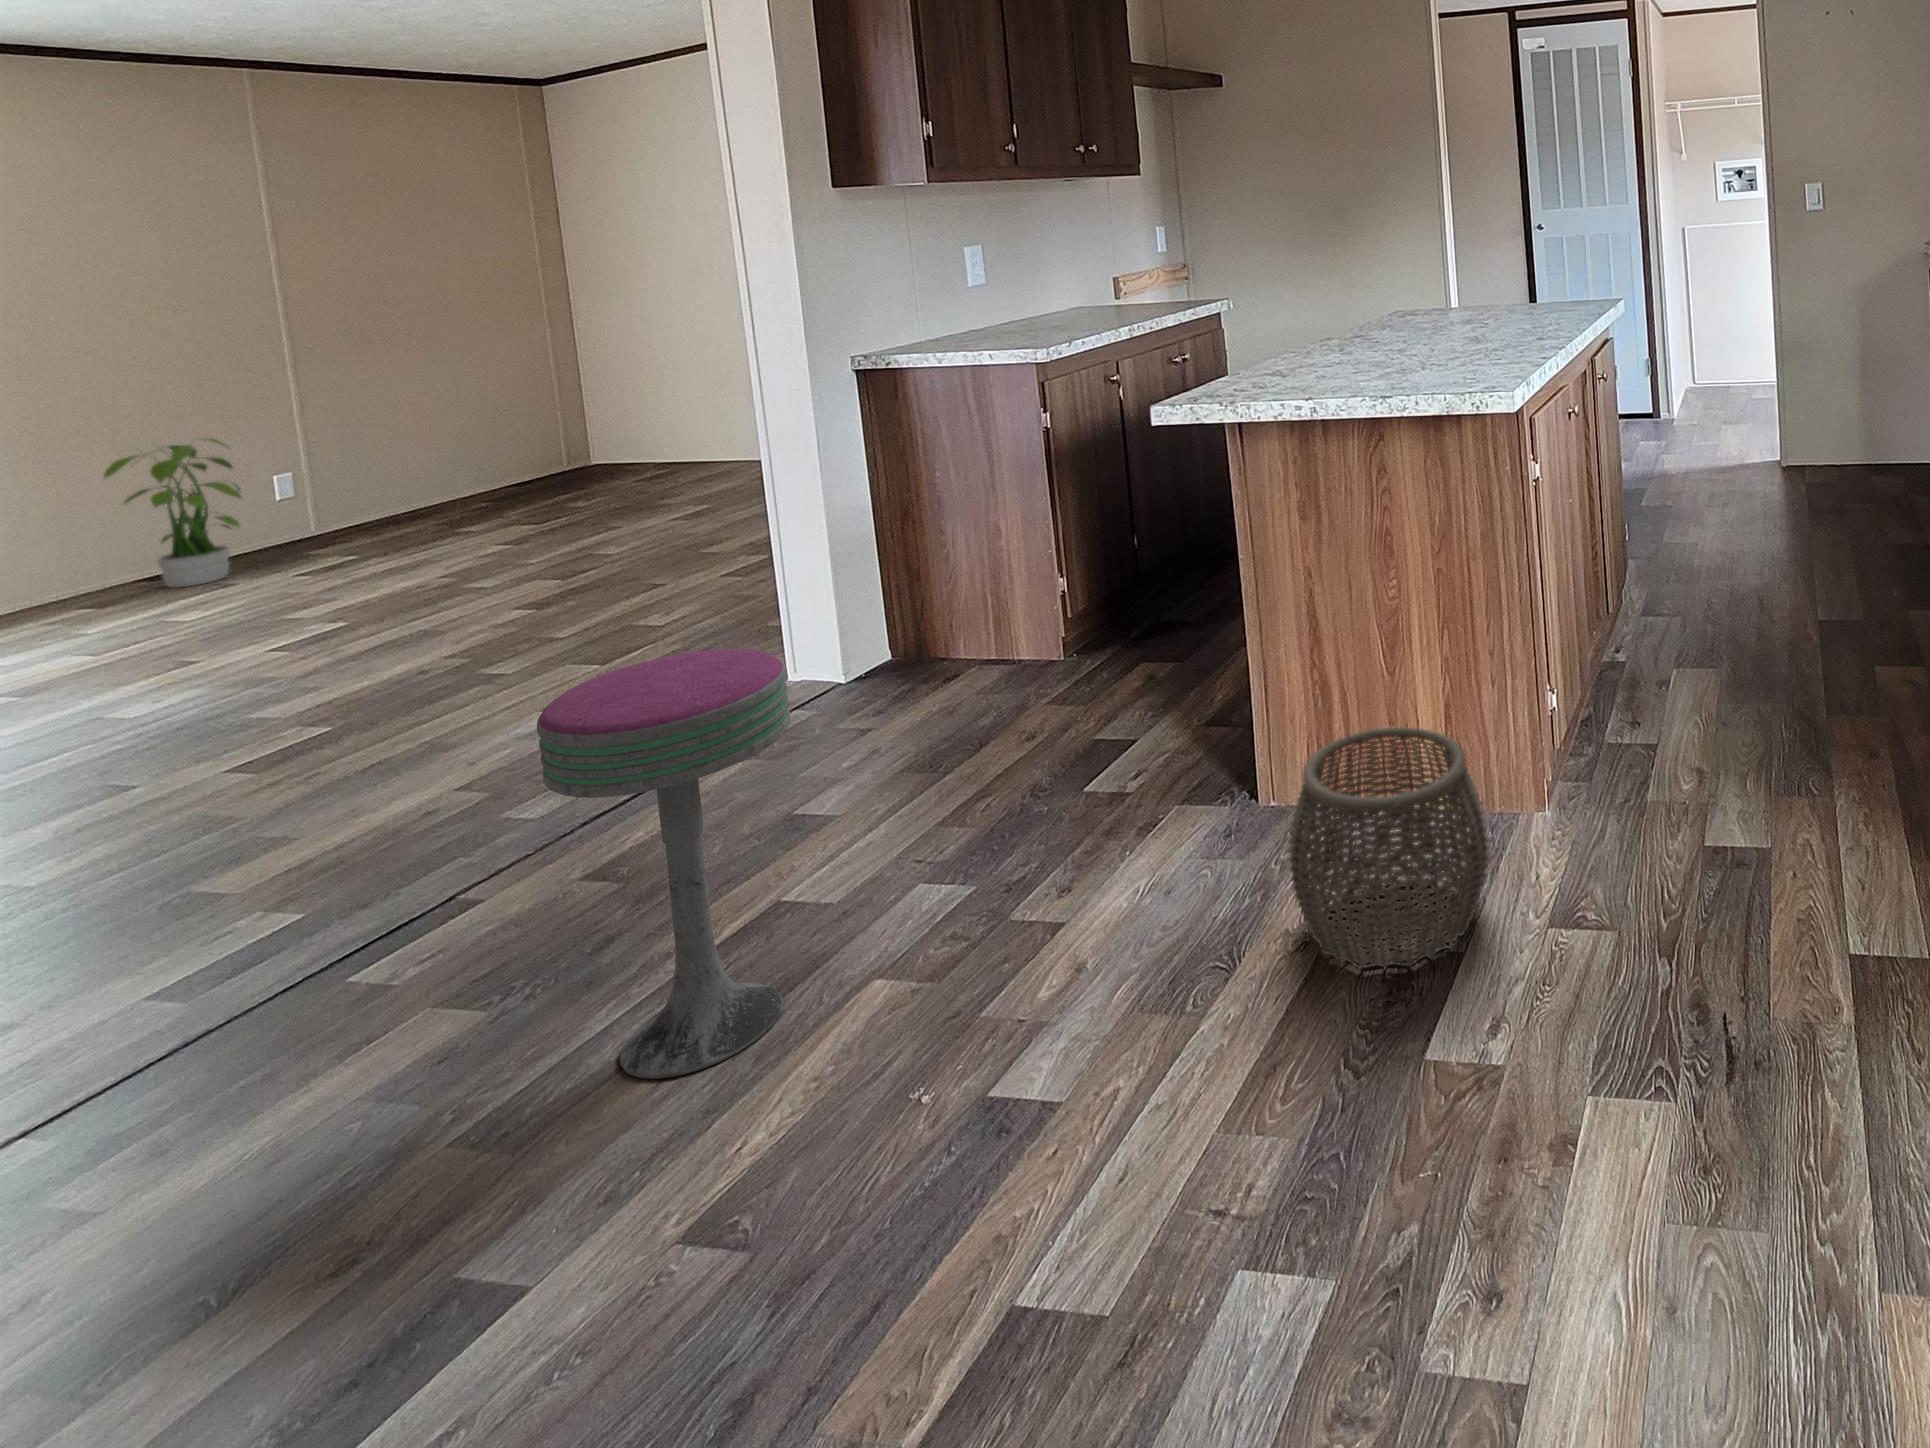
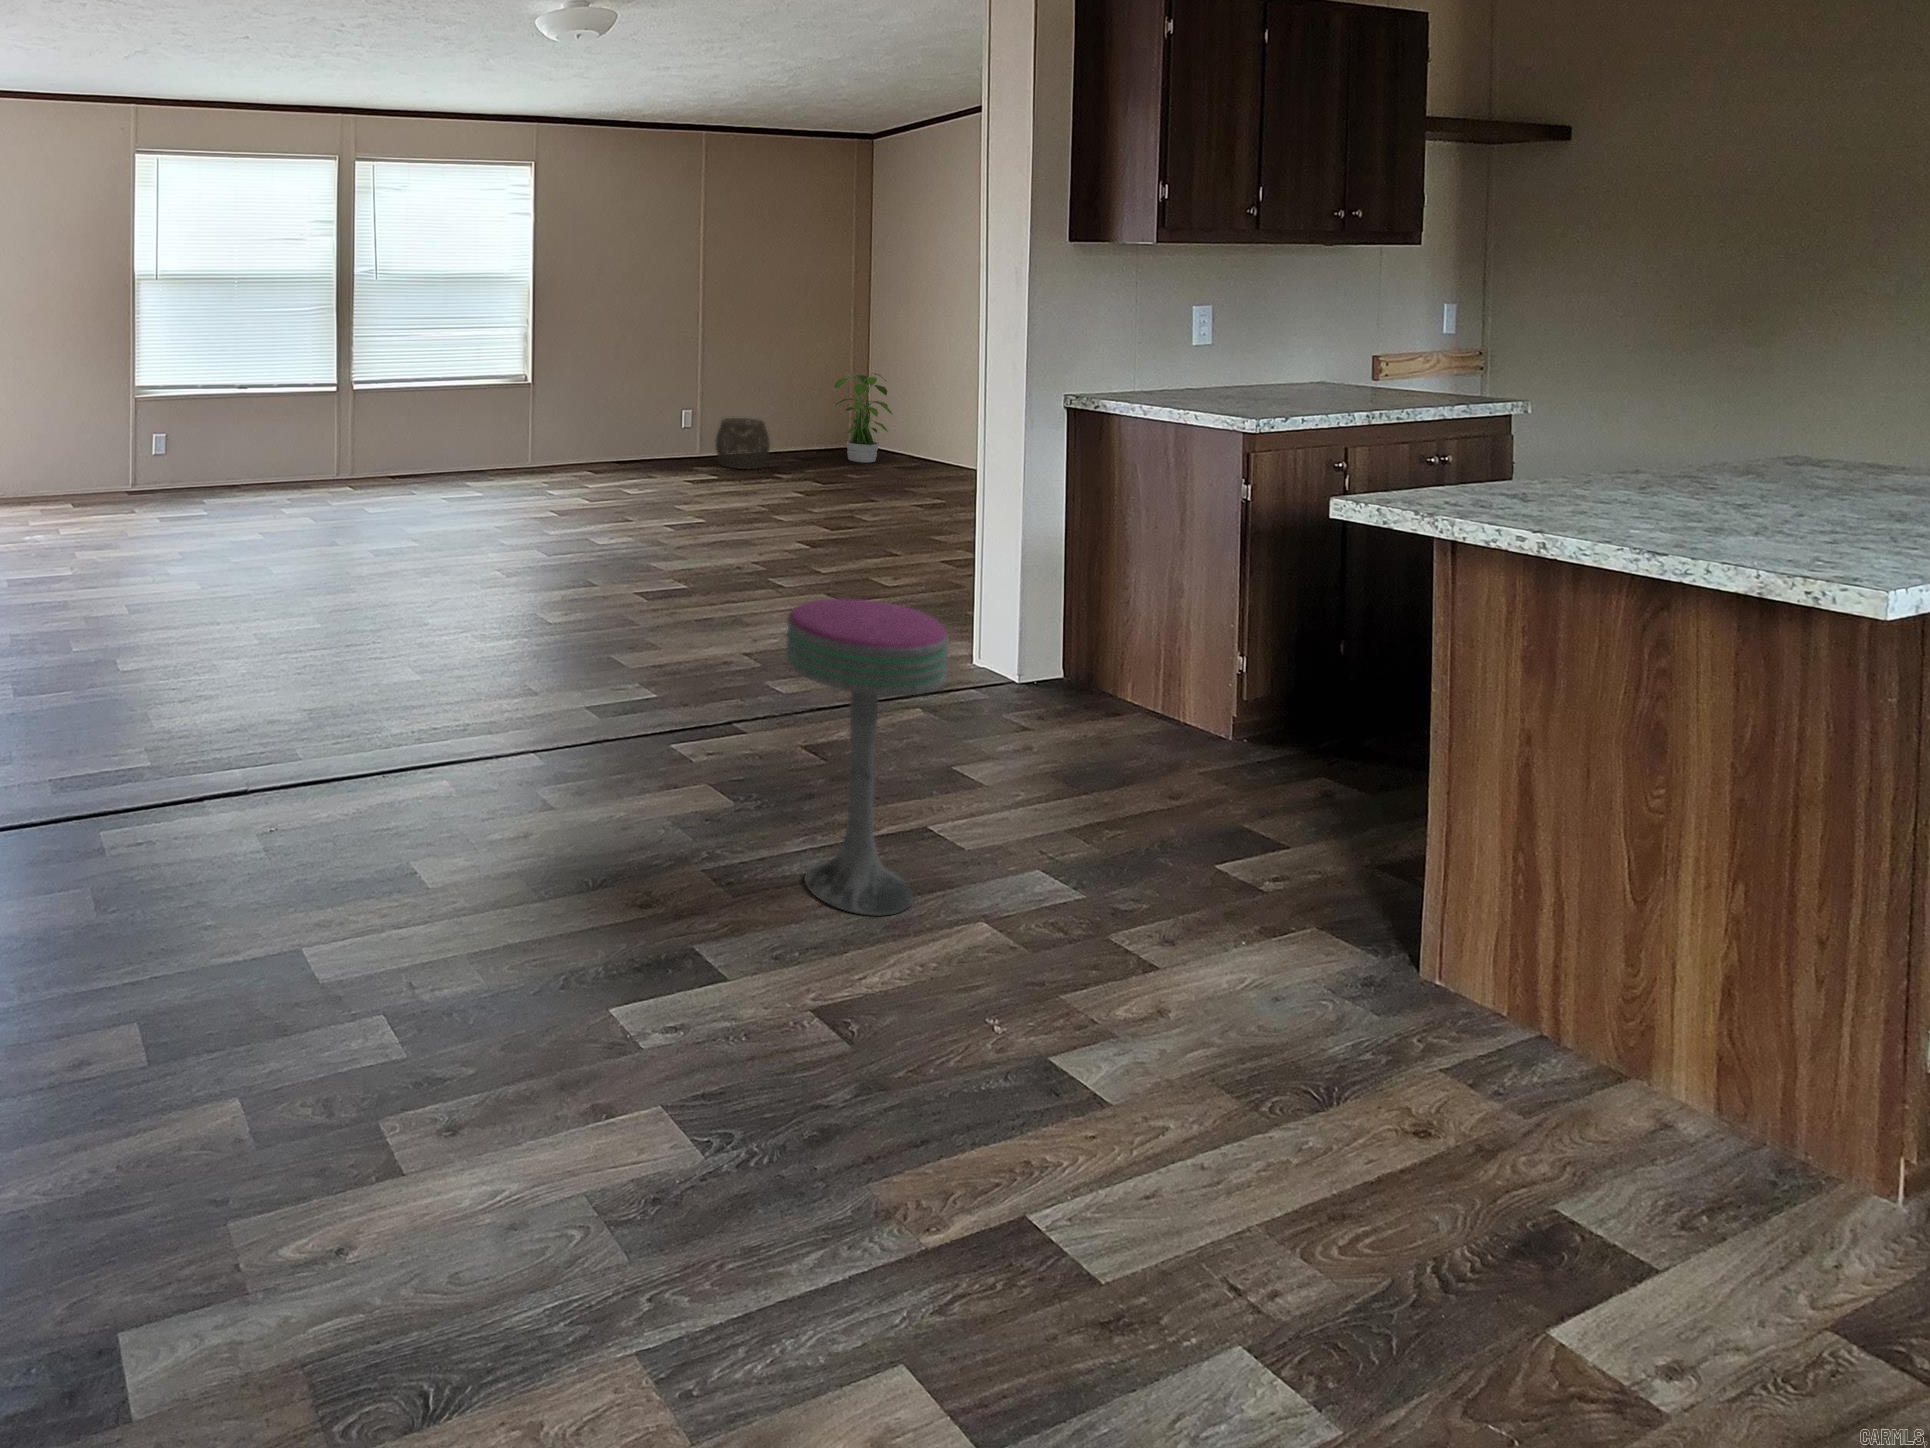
potted plant: present [103,438,241,588] -> present [834,373,893,463]
woven basket: present [1288,727,1489,969] -> present [716,418,770,469]

